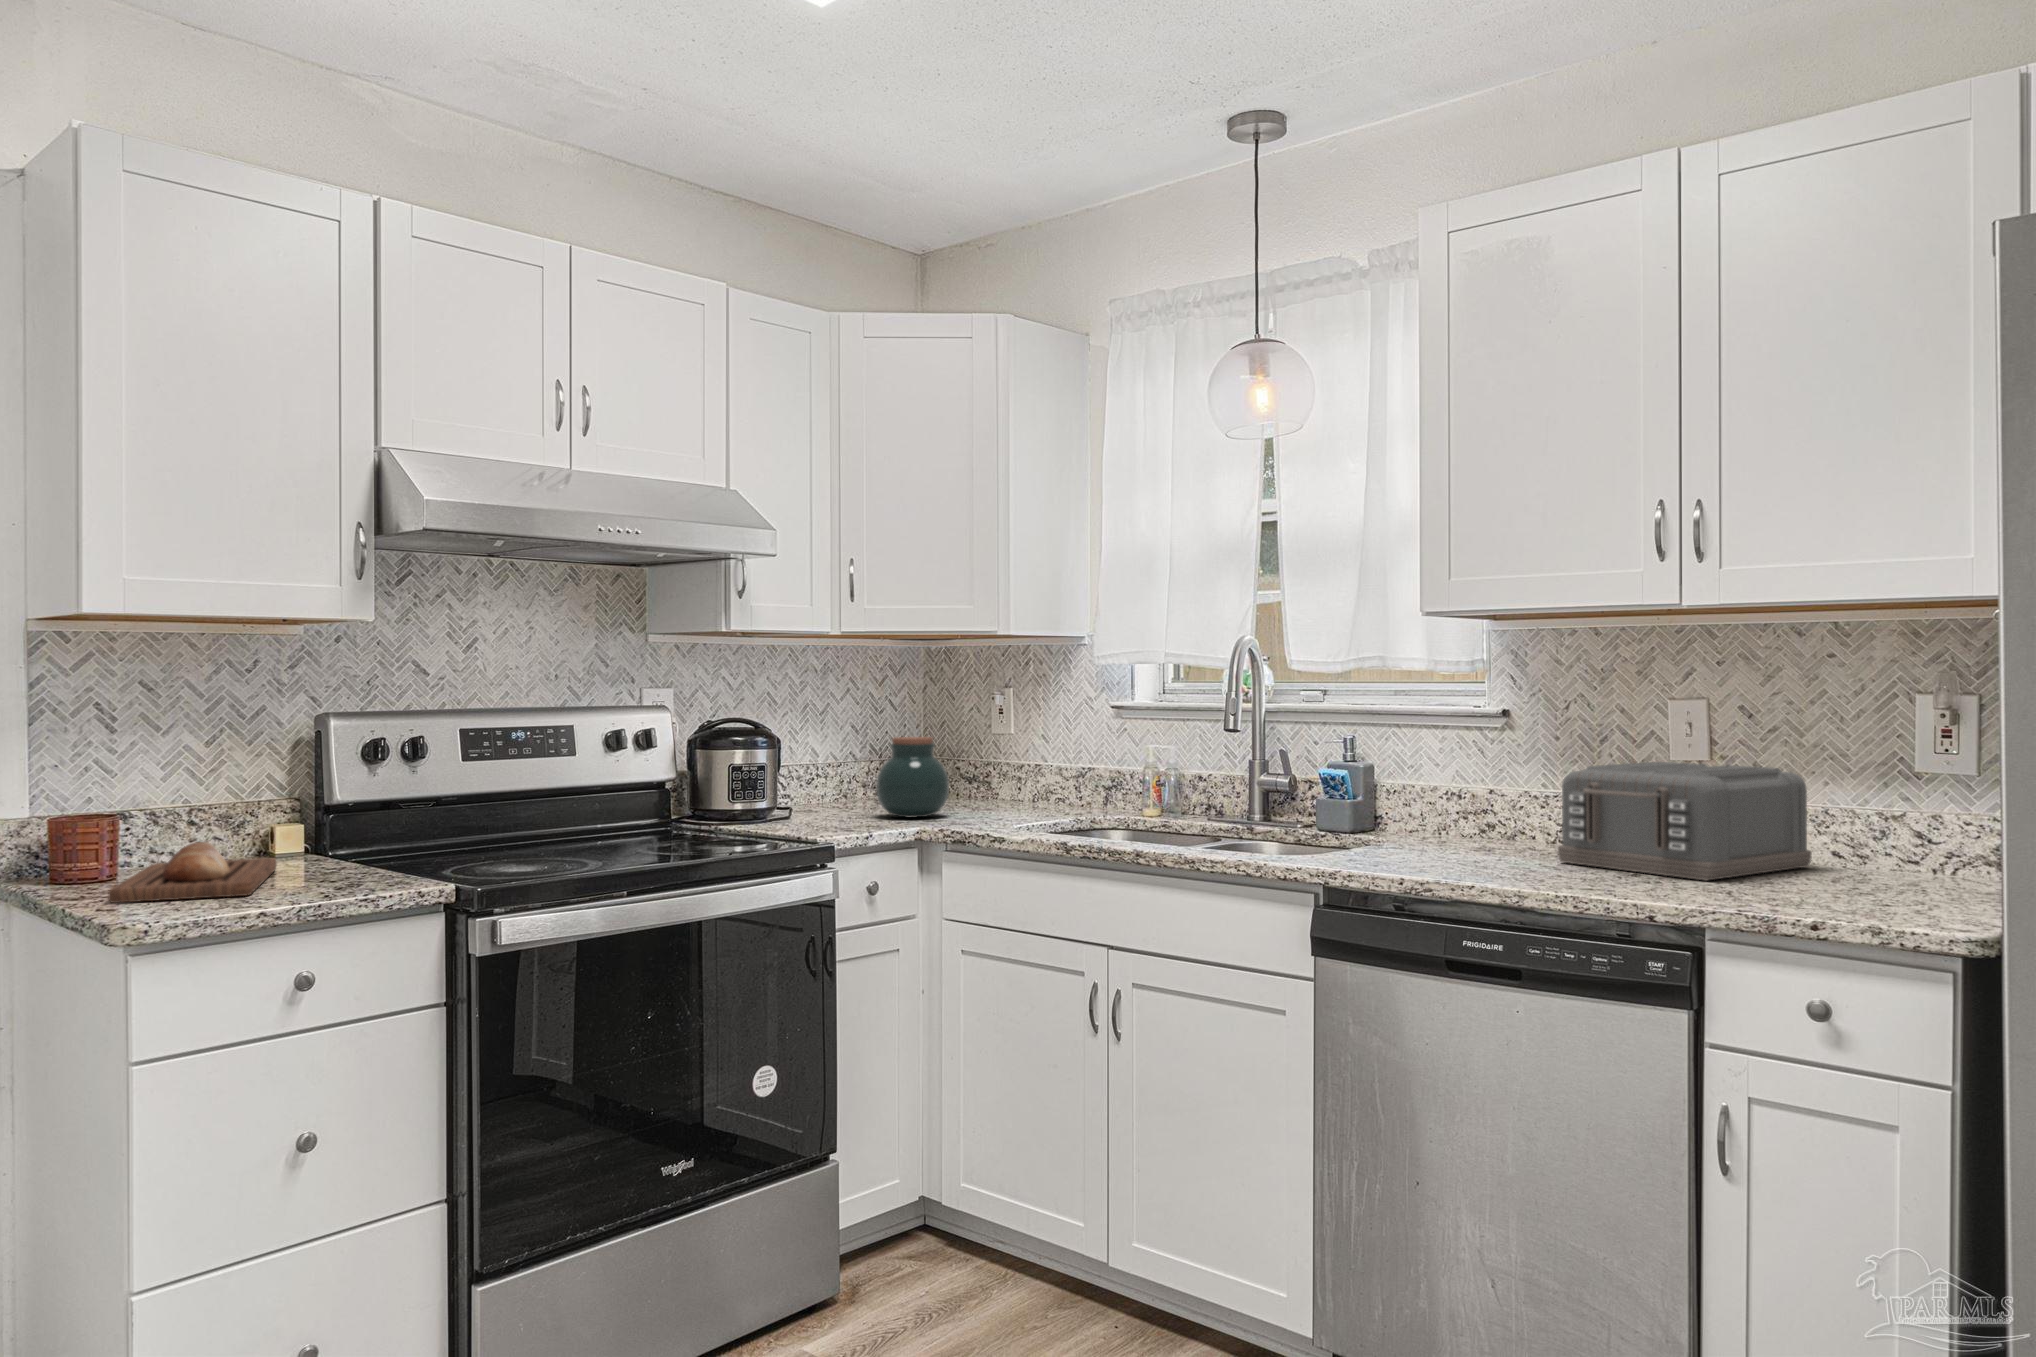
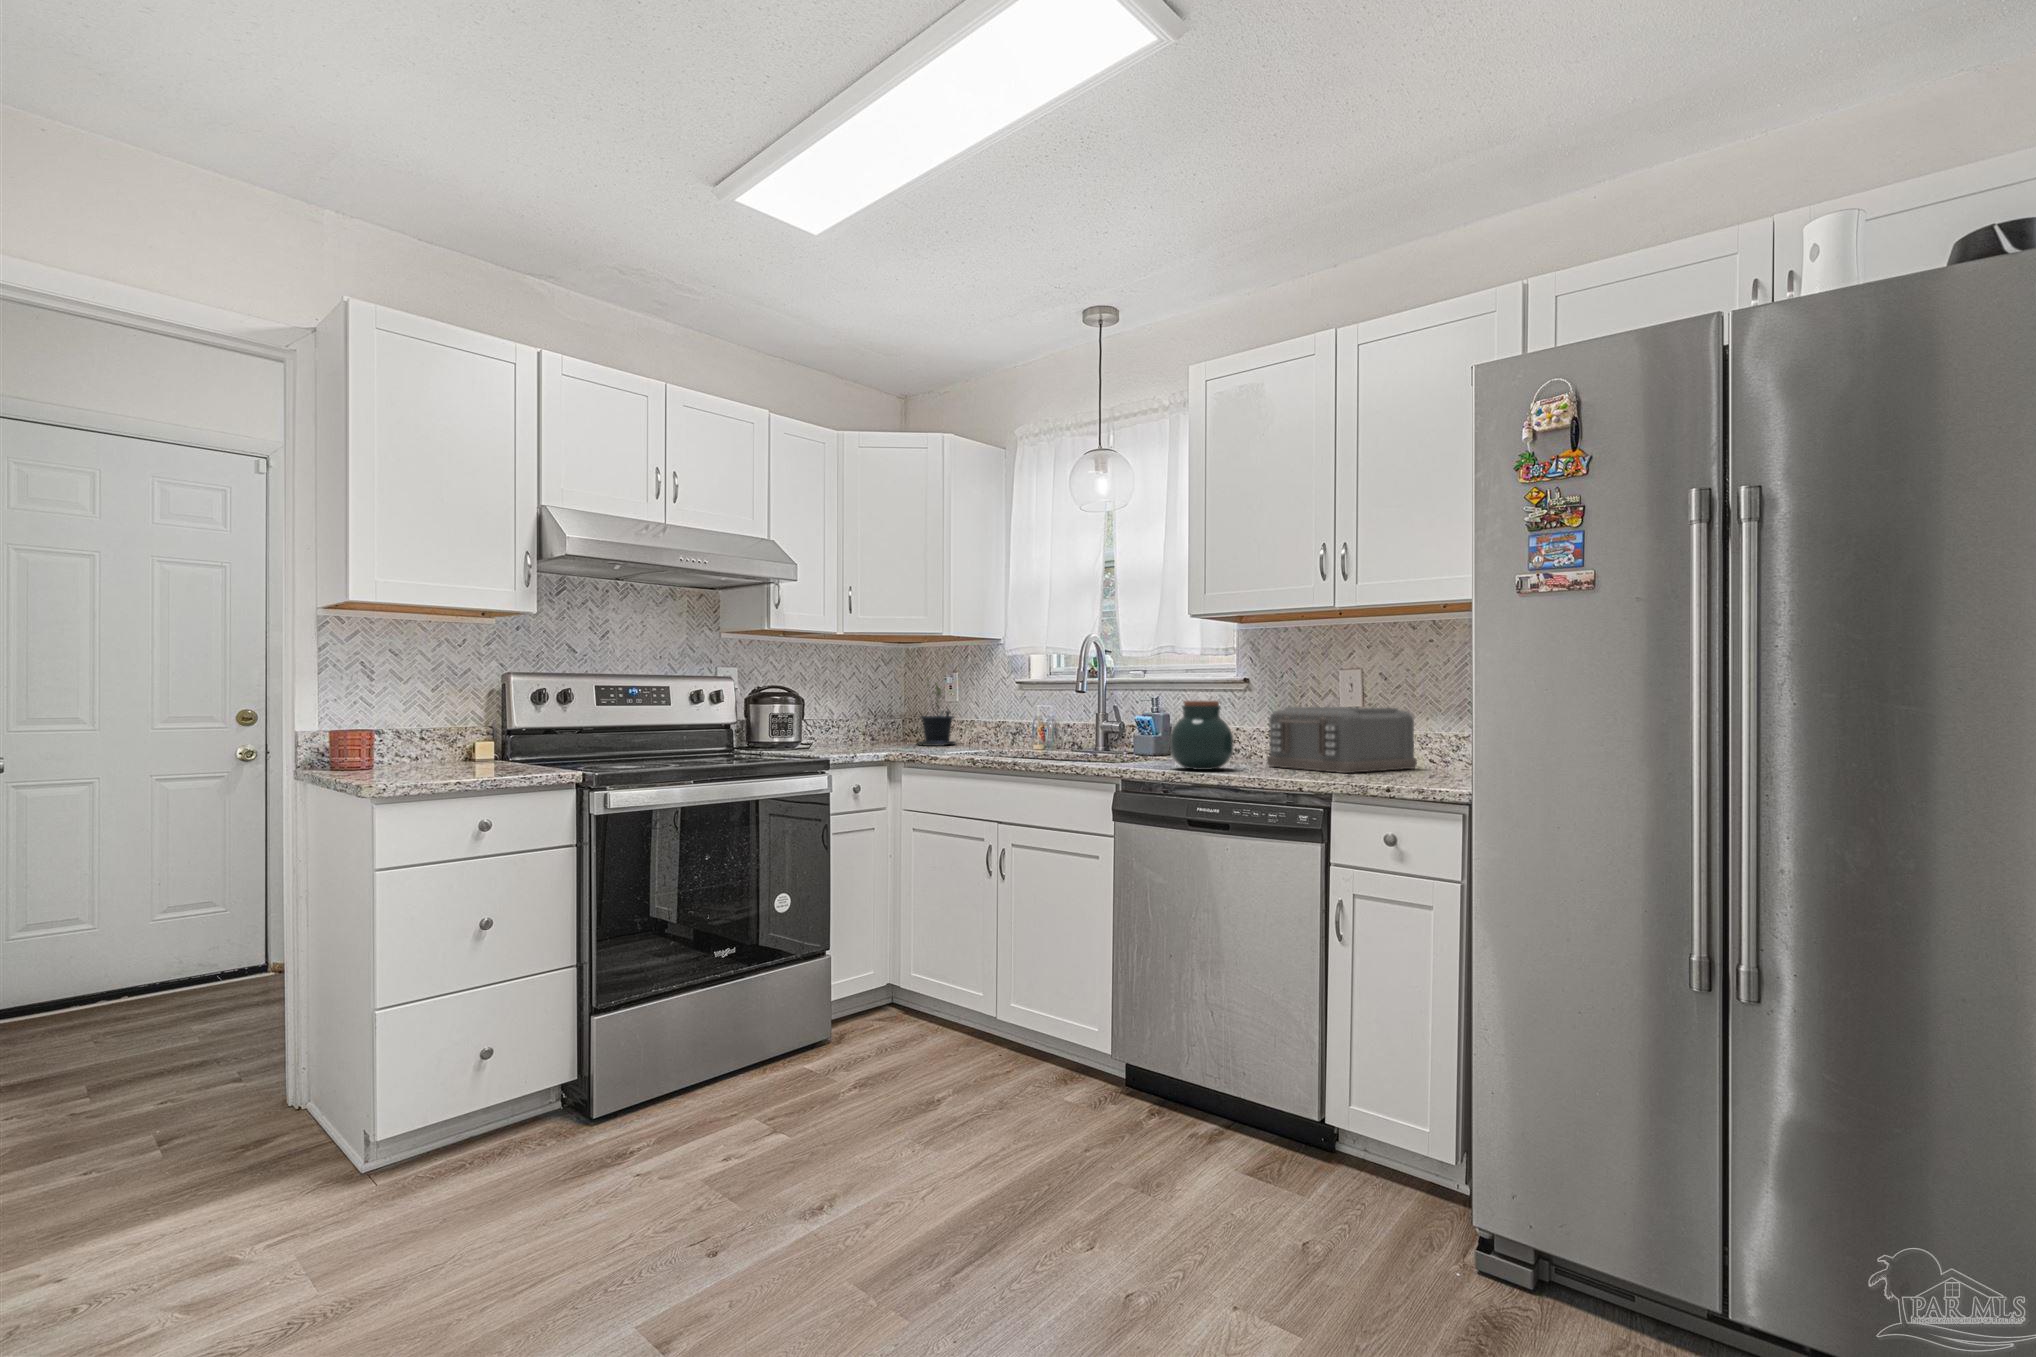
potted plant: none [949,697,1014,807] -> present [917,677,956,746]
jar: present [877,737,949,818] -> present [1170,701,1233,770]
bread loaf: present [109,842,277,903] -> none [365,747,474,778]

